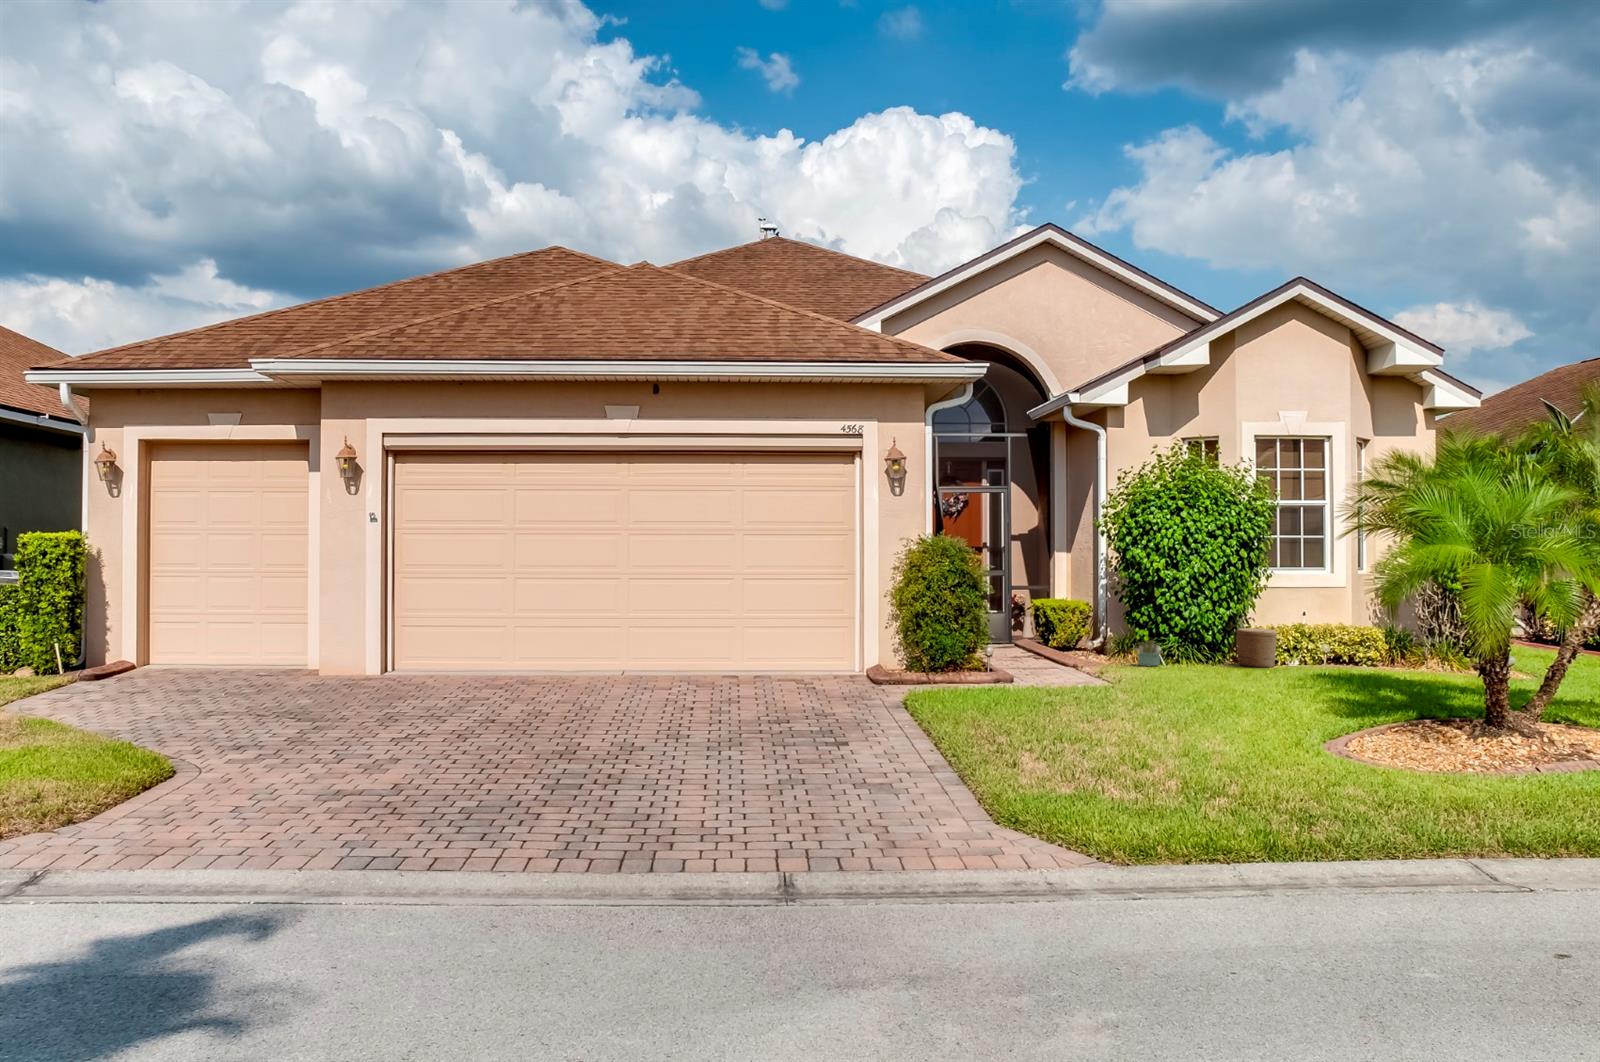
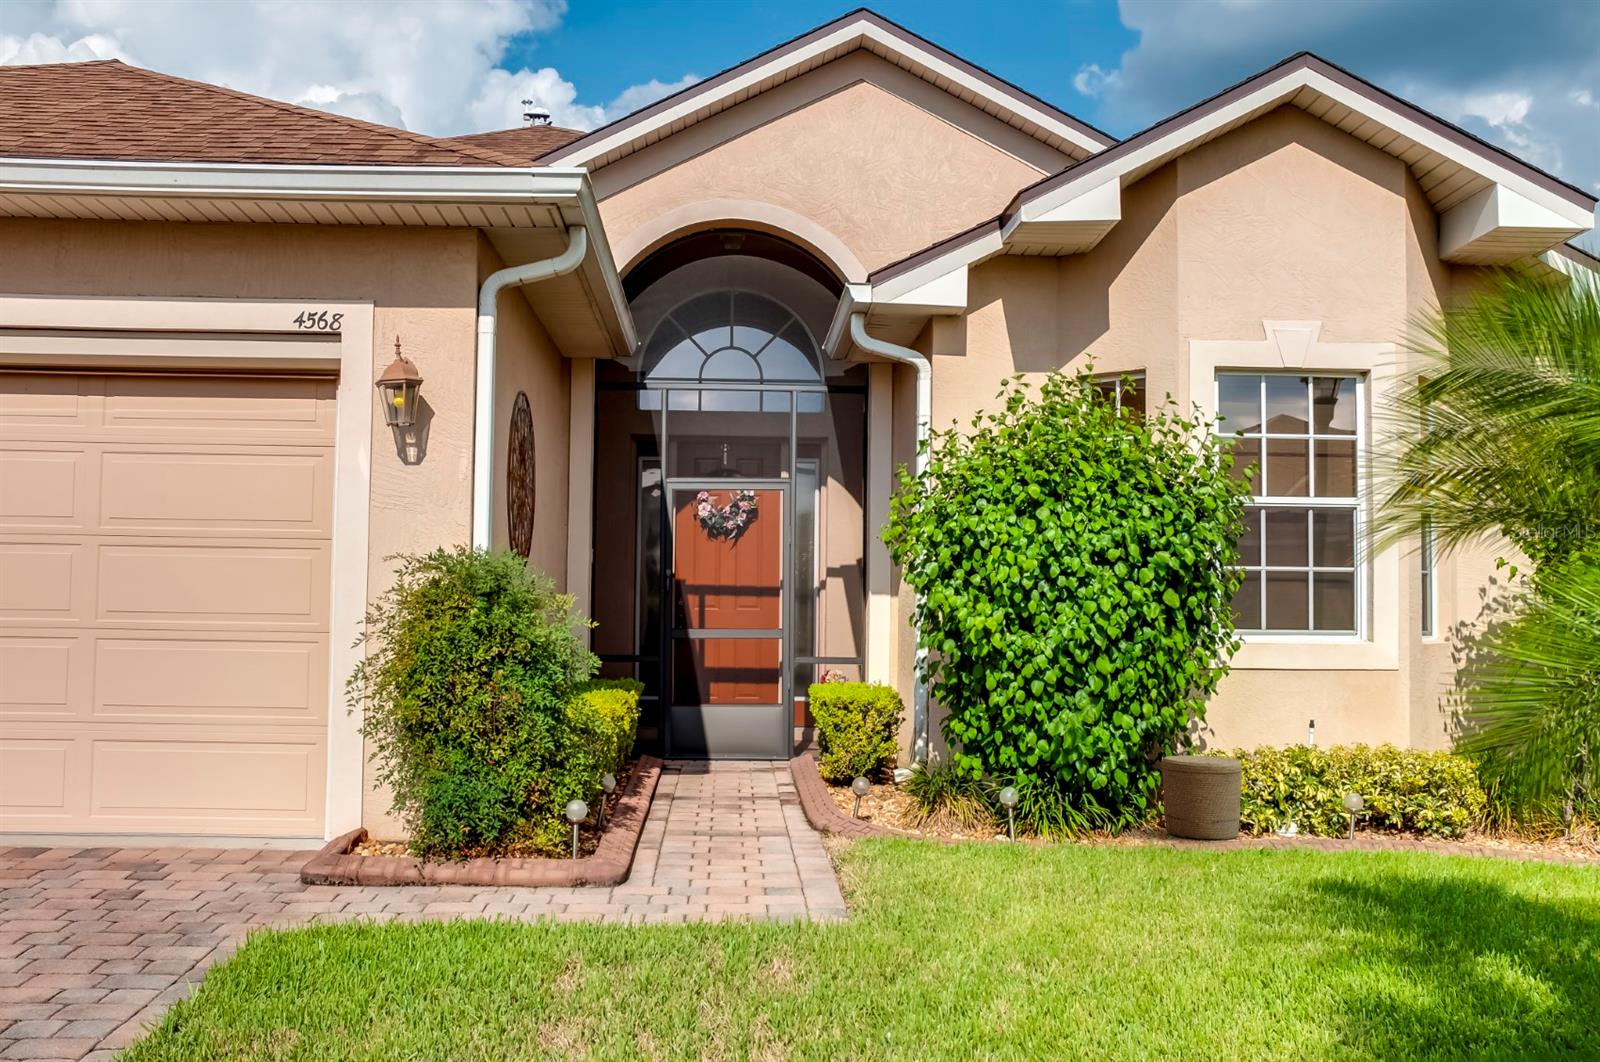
decorative plant: present [1134,641,1162,666] -> none [943,780,1003,834]

